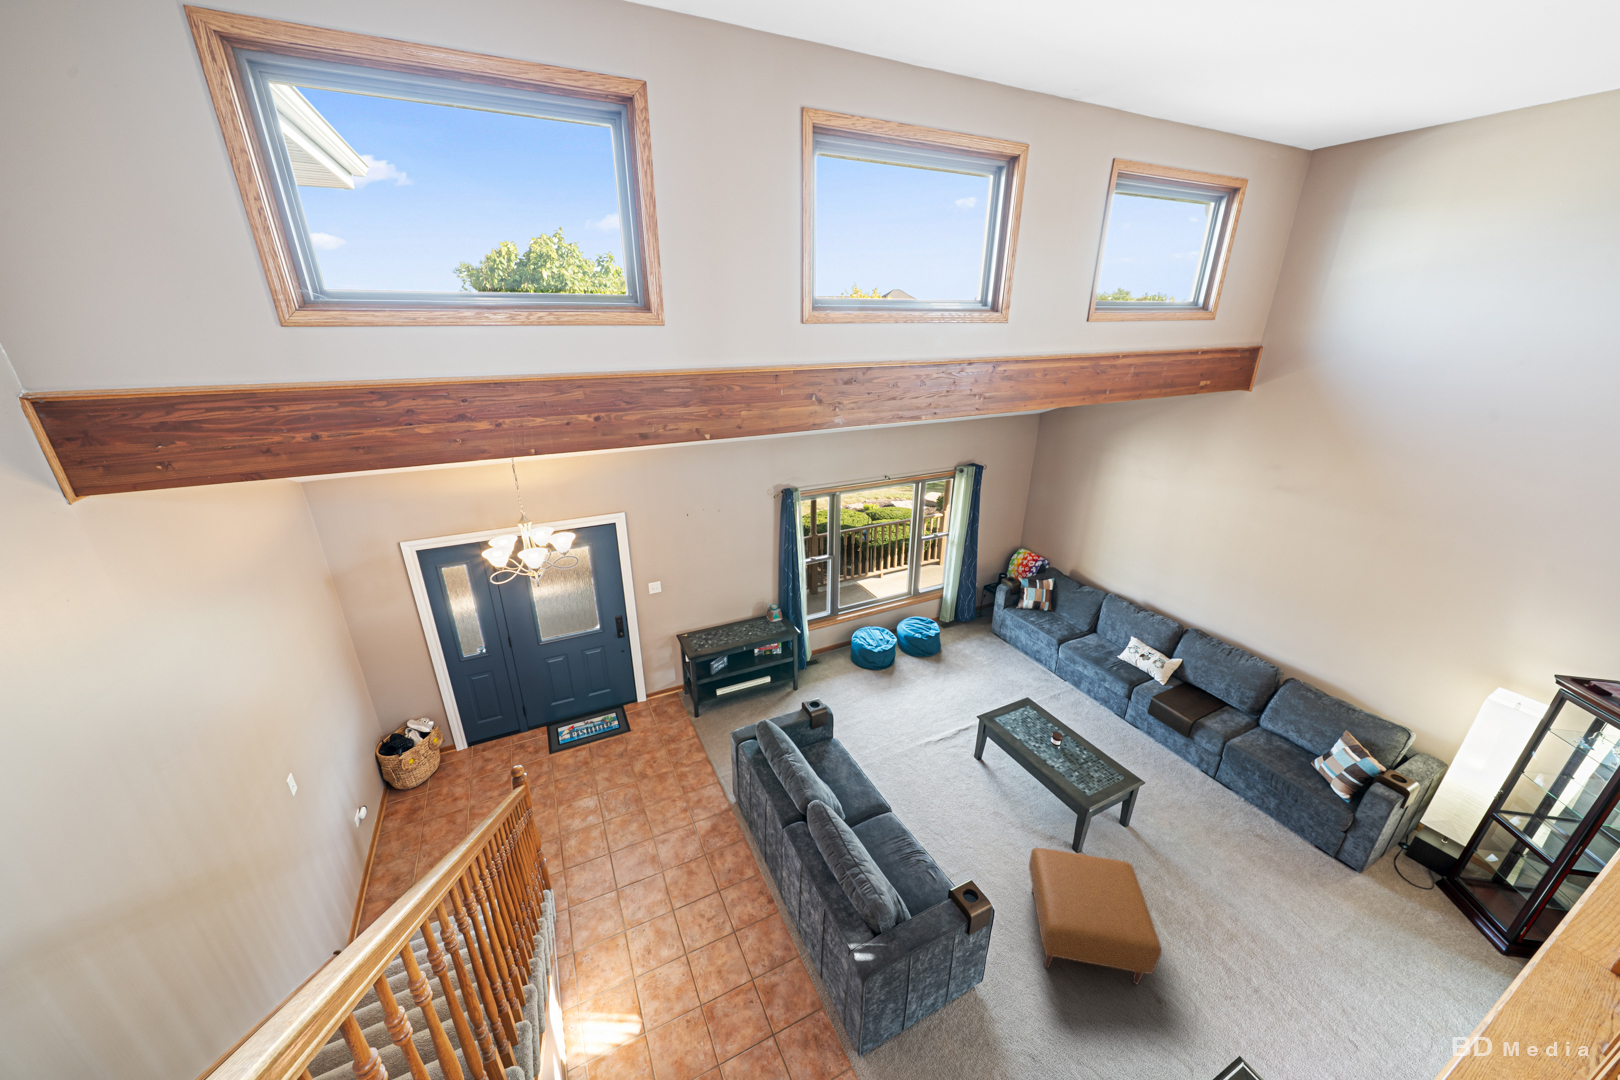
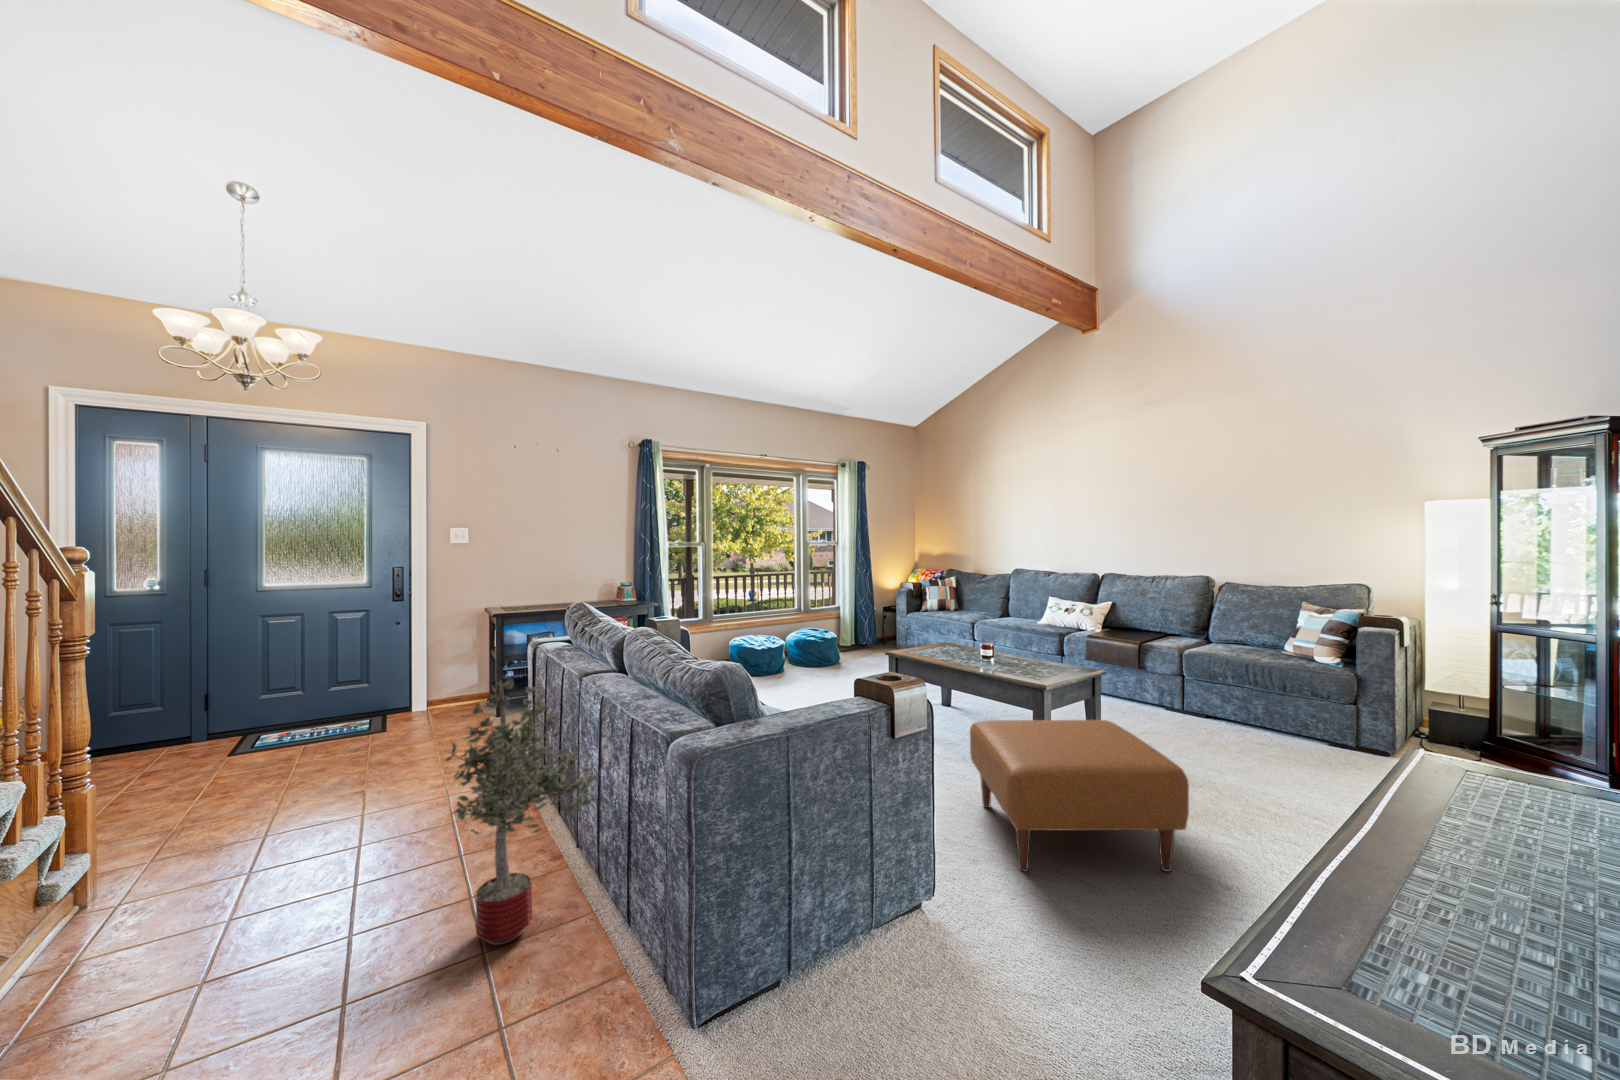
potted tree: none [736,868,813,982] -> present [446,681,599,945]

